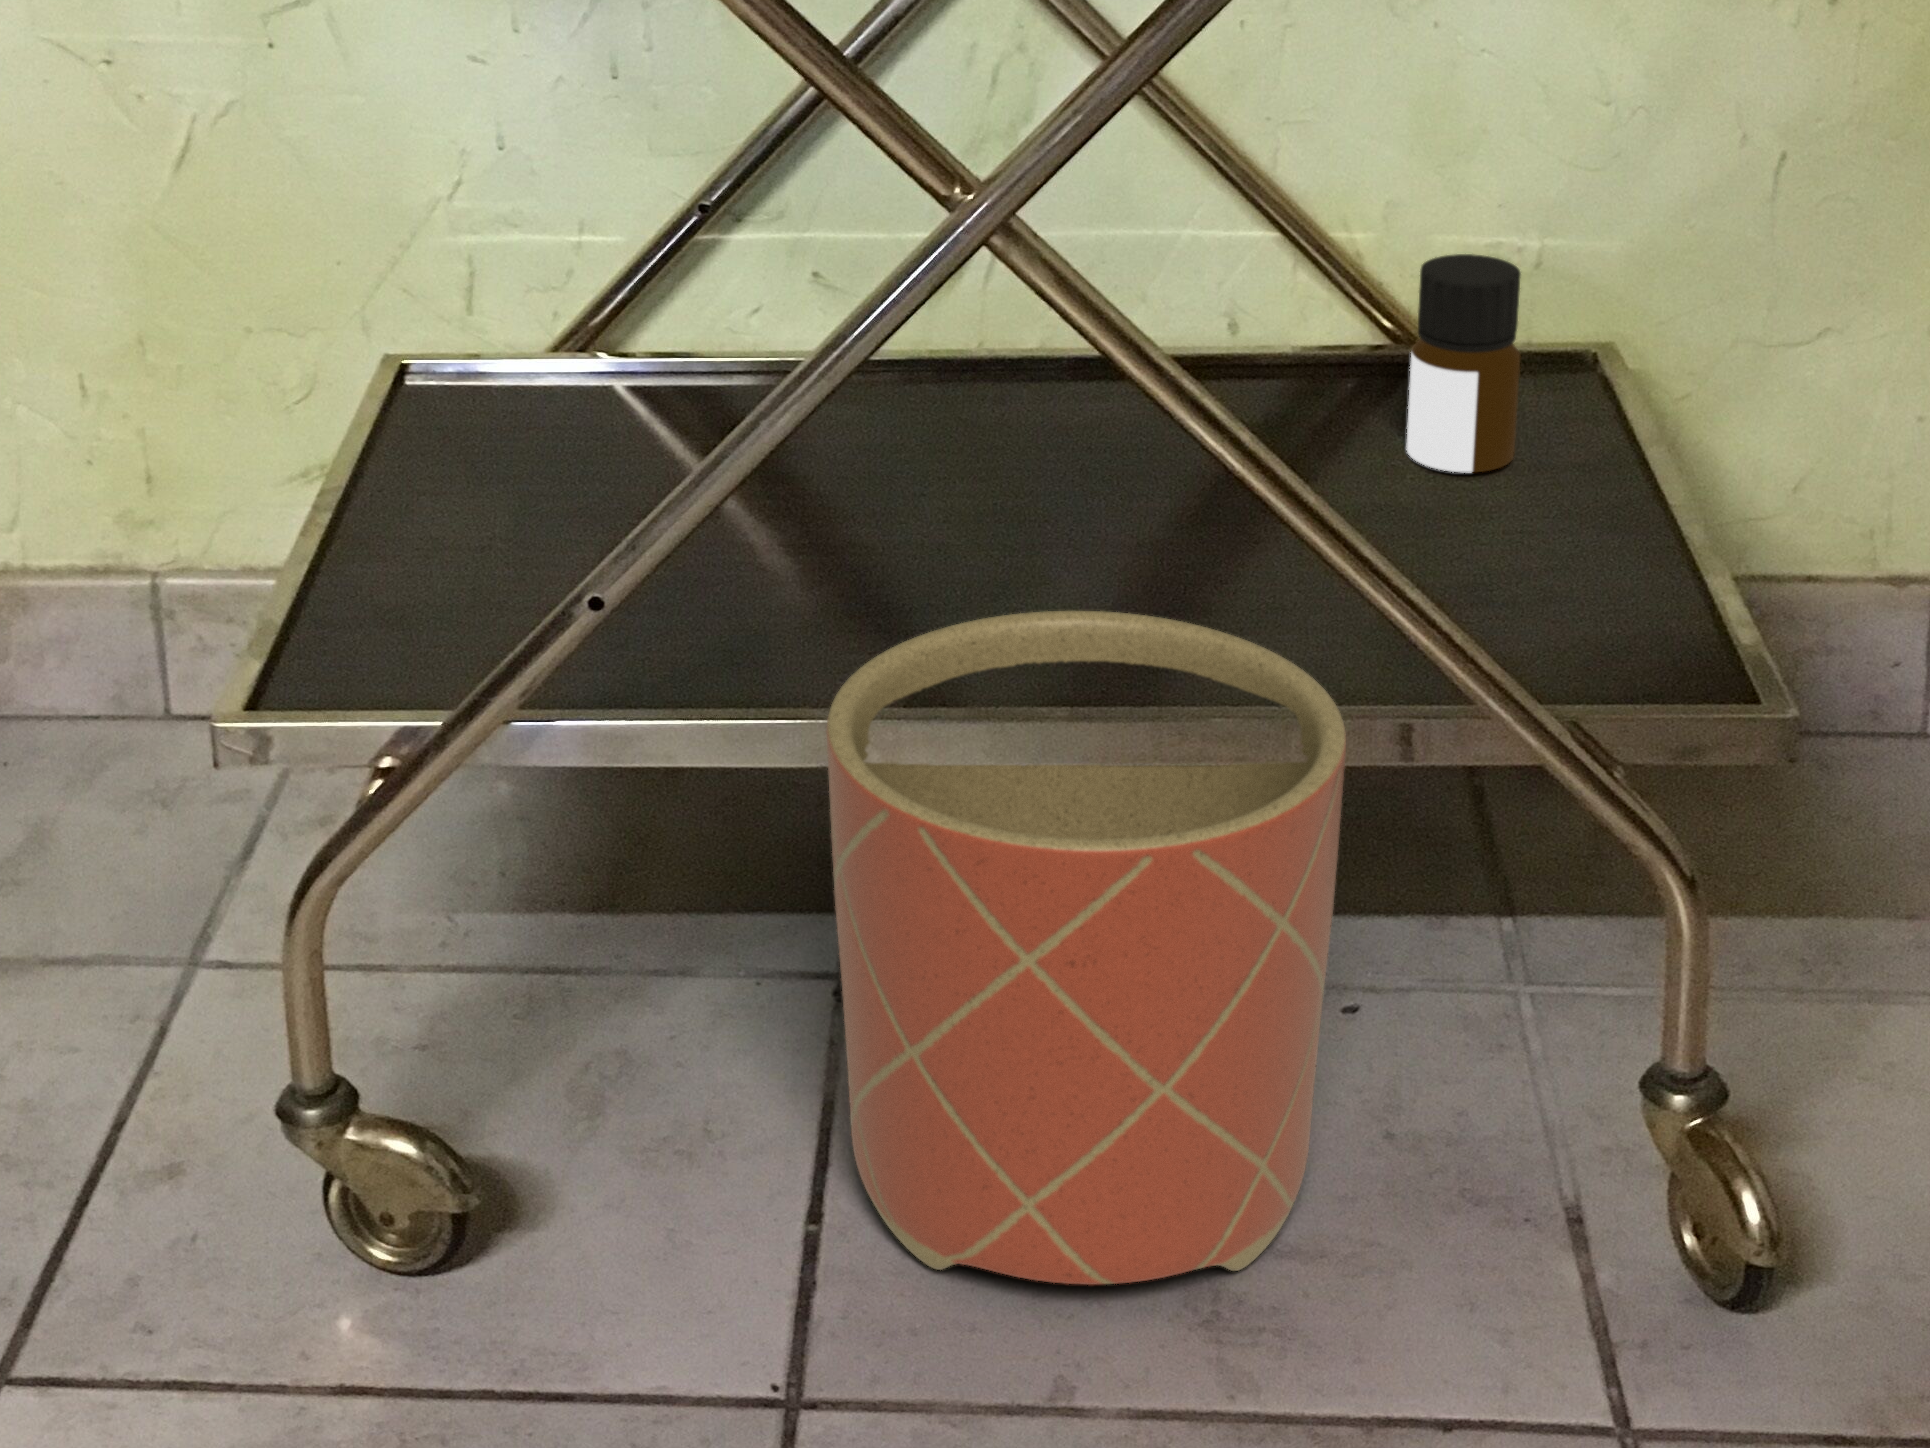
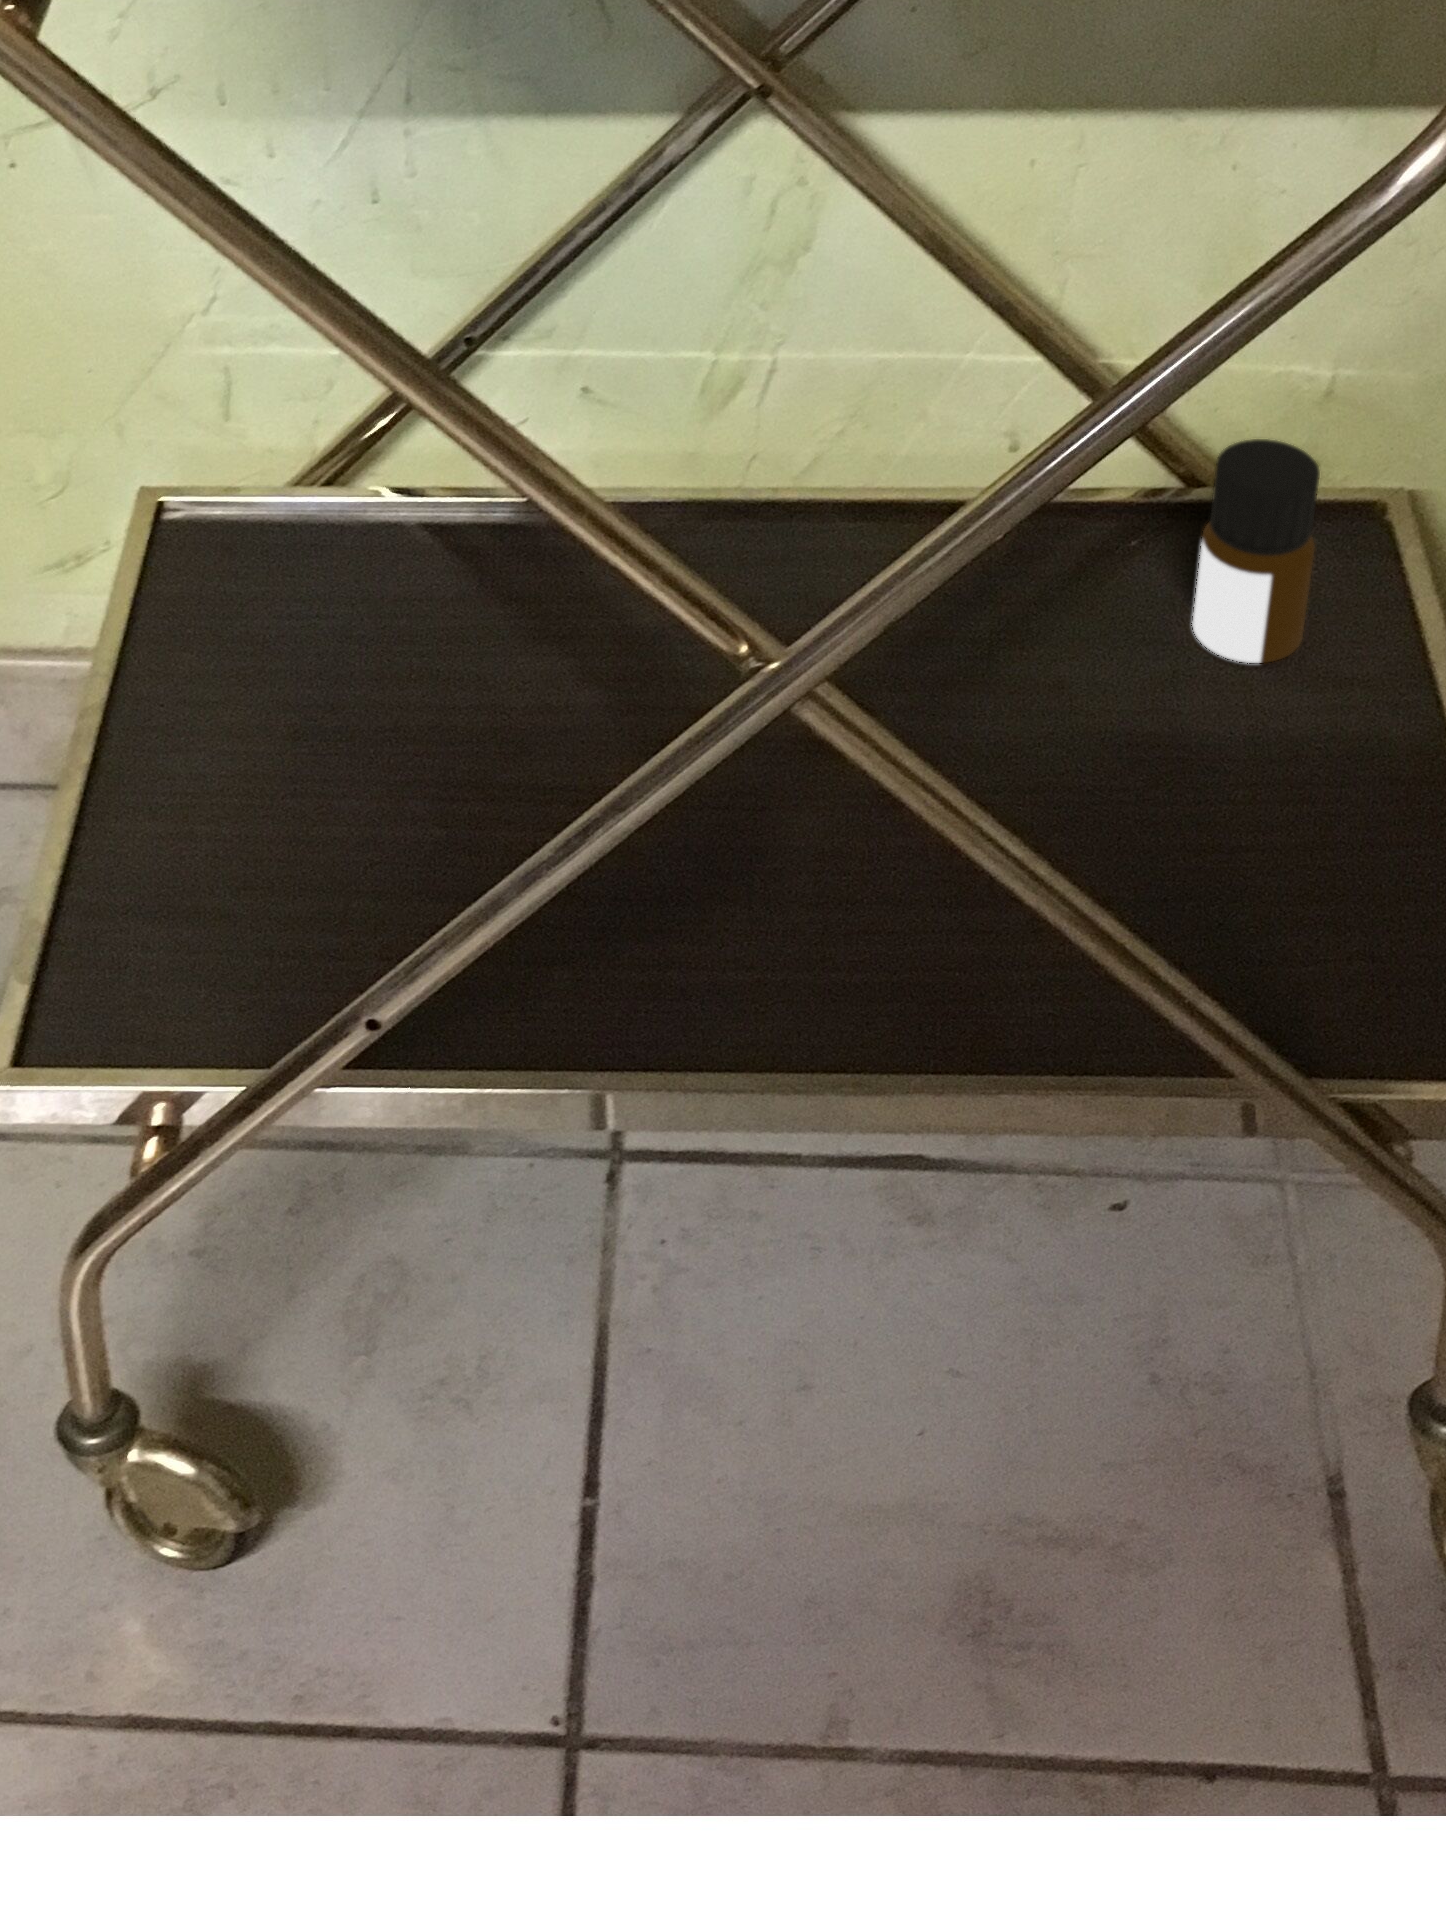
planter: present [826,611,1346,1285] -> none [607,887,1137,1599]

